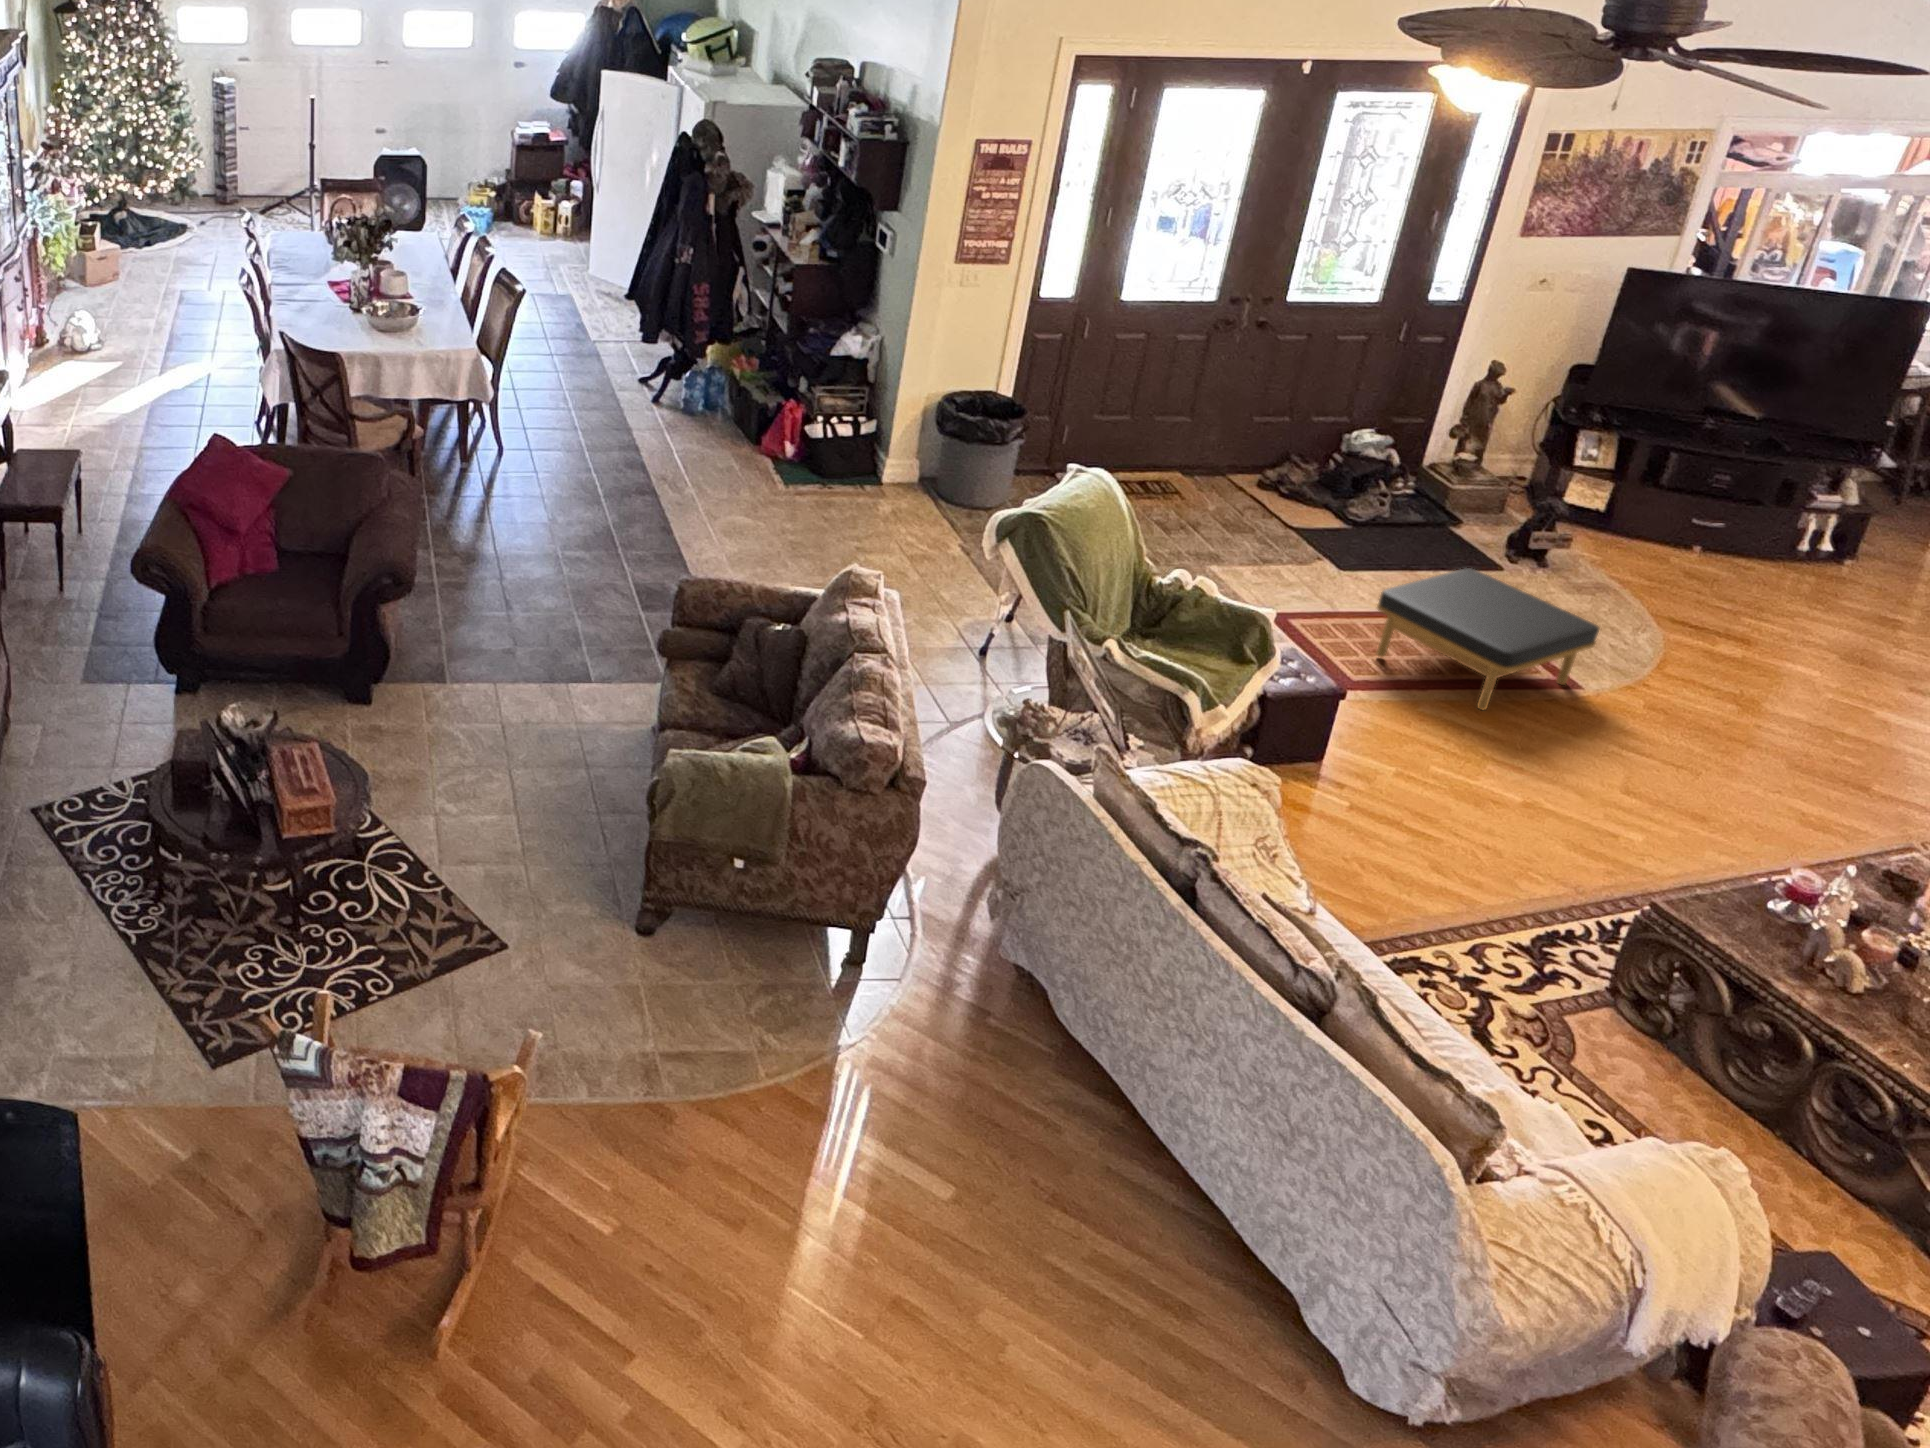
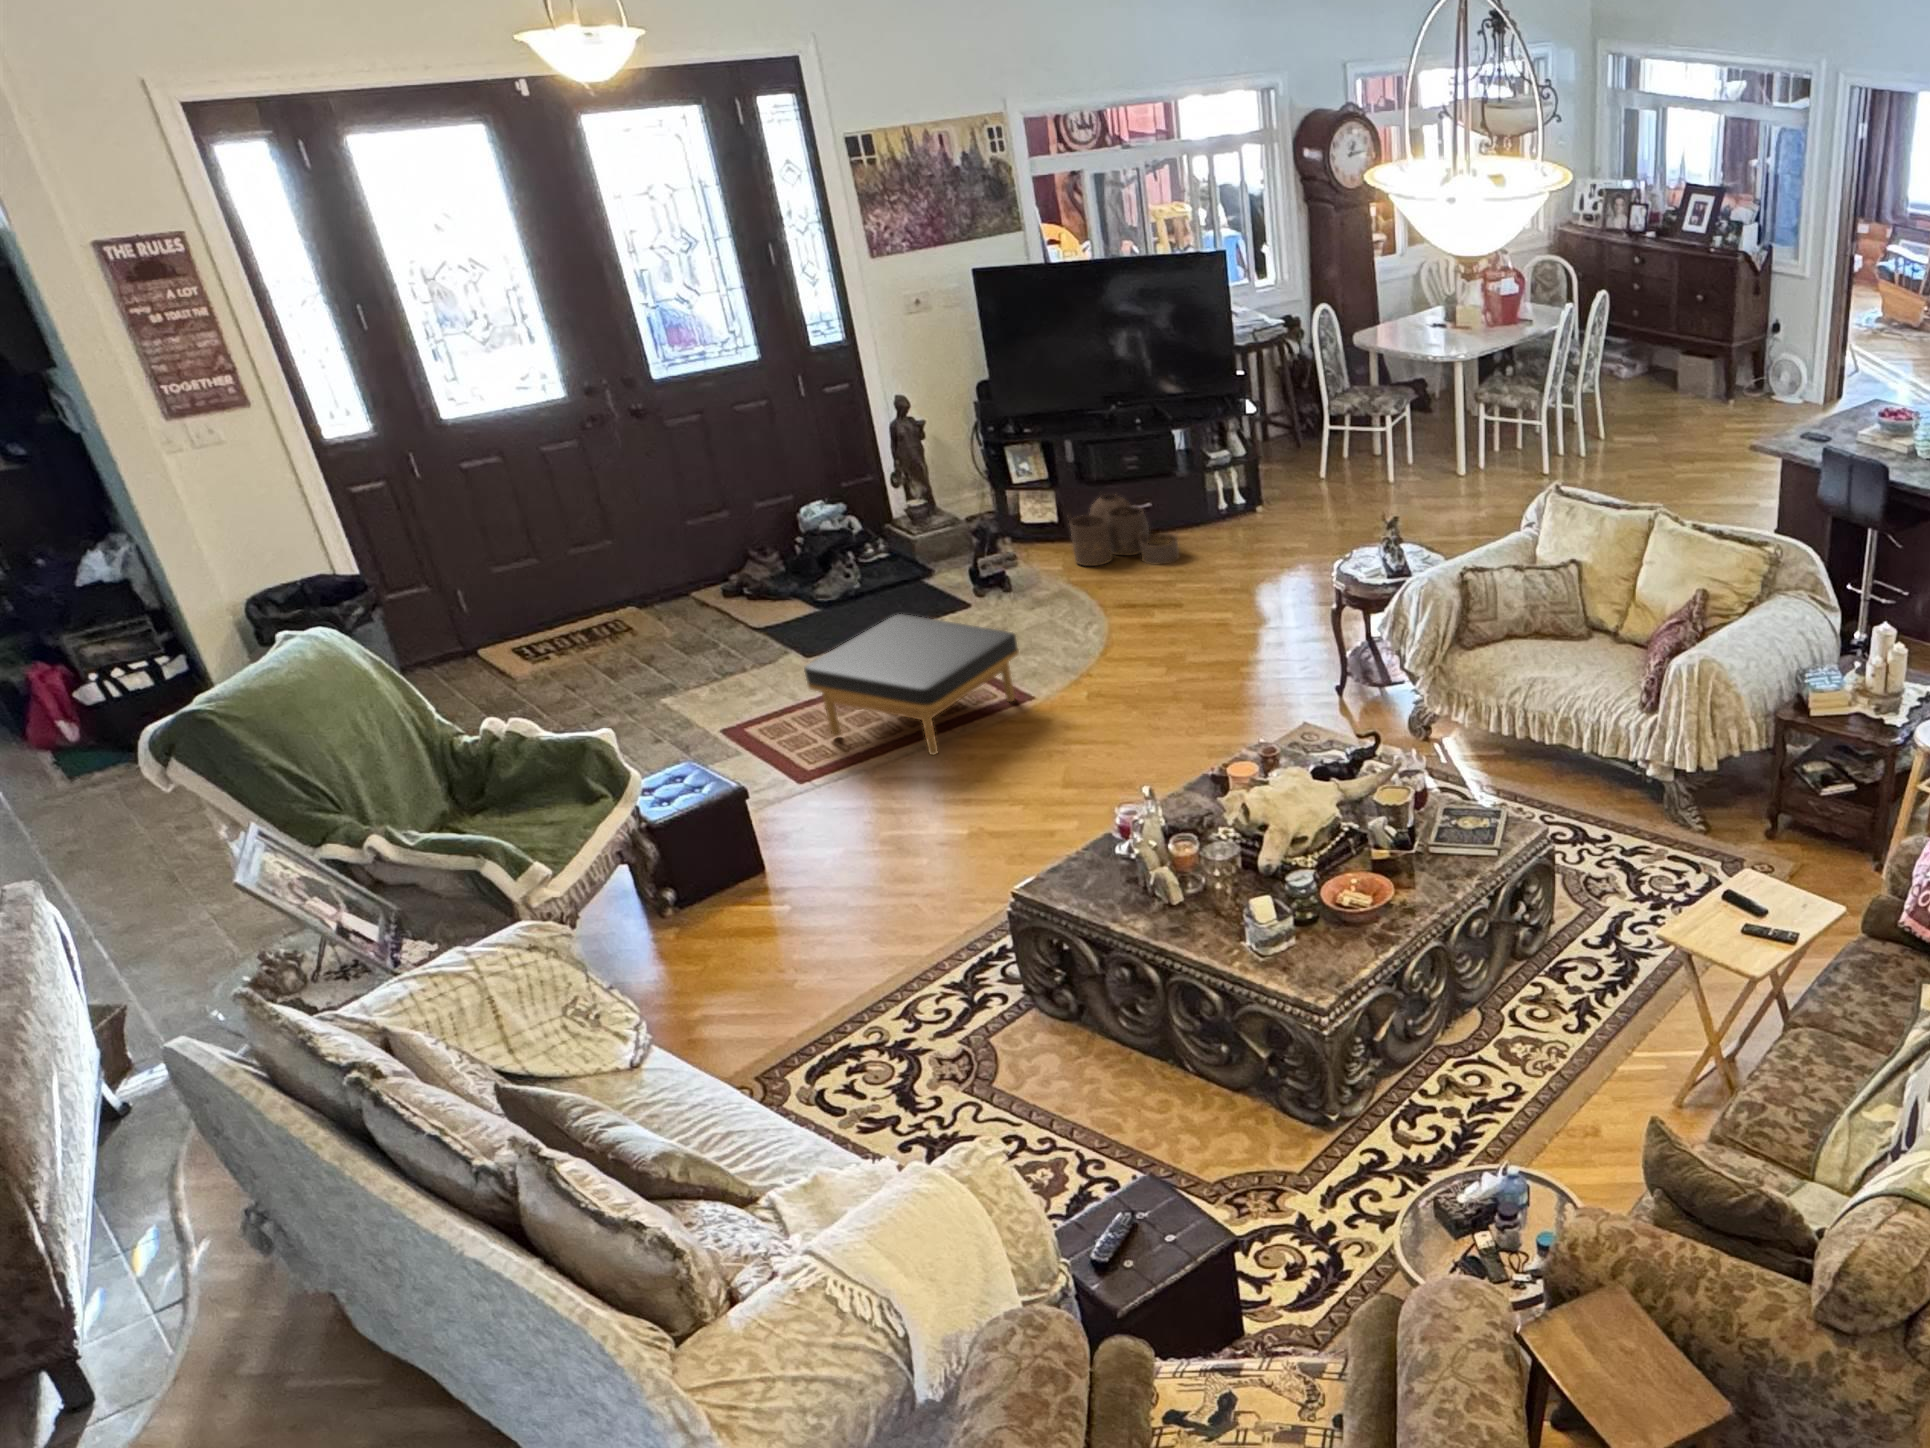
woven basket: none [1625,501,1763,596] -> present [1069,494,1179,566]

